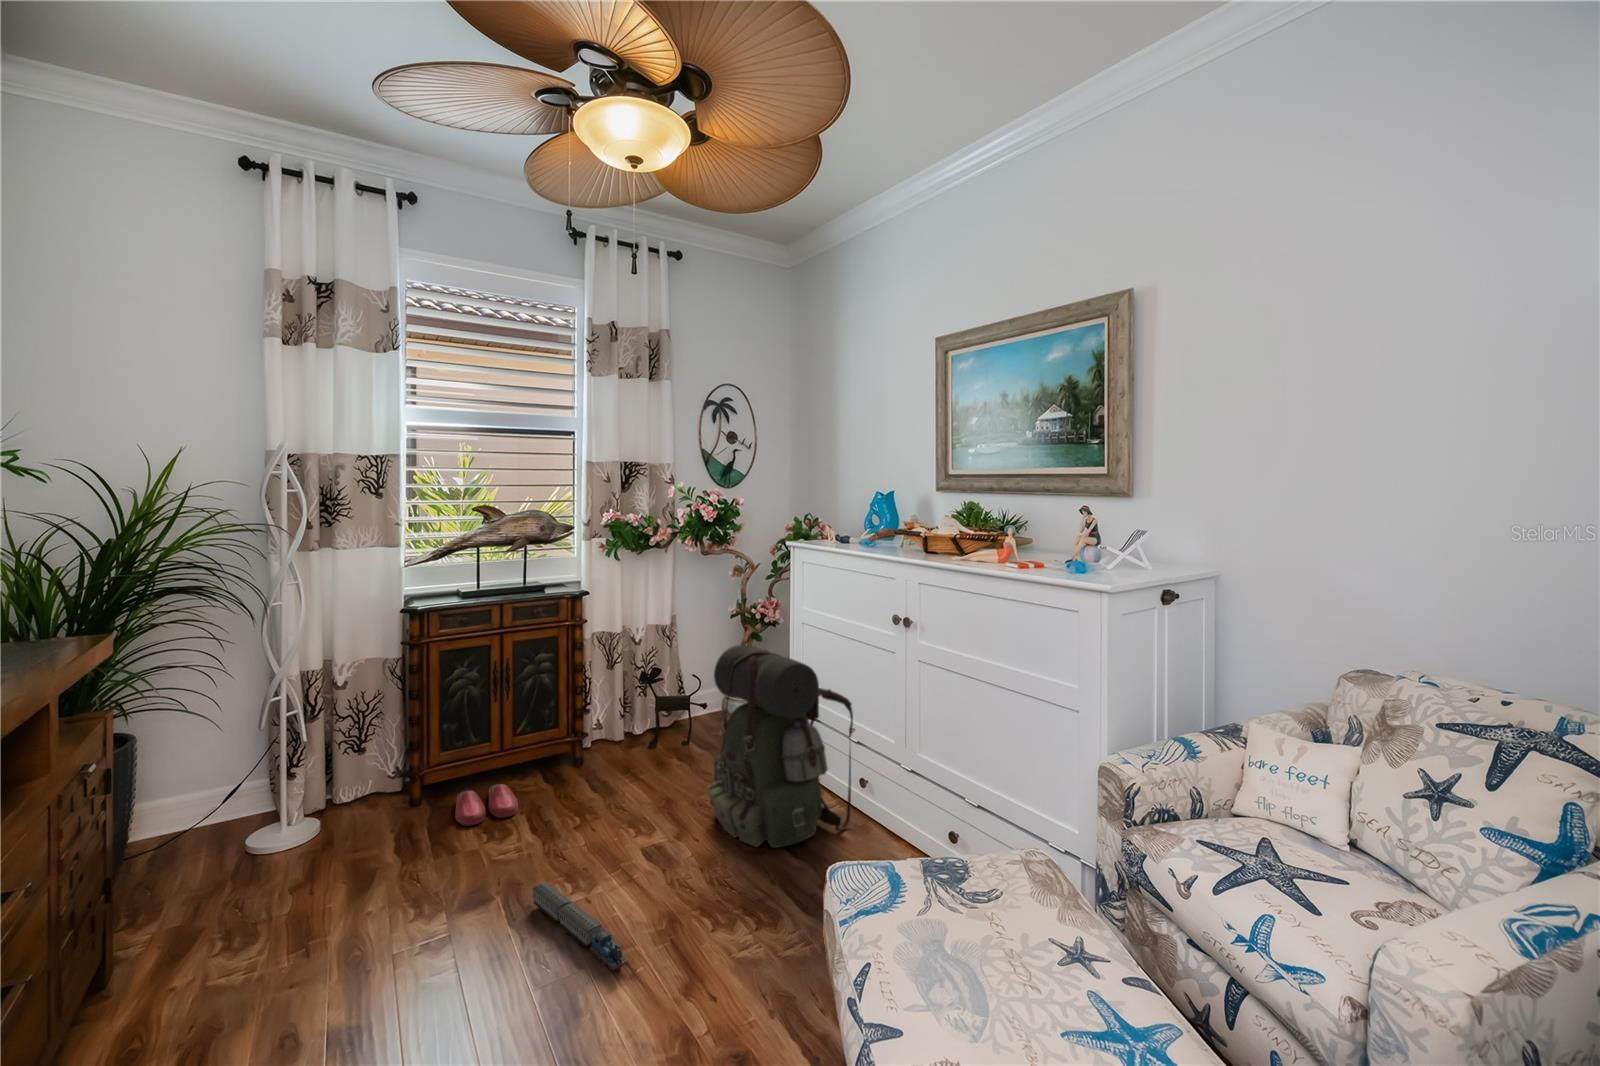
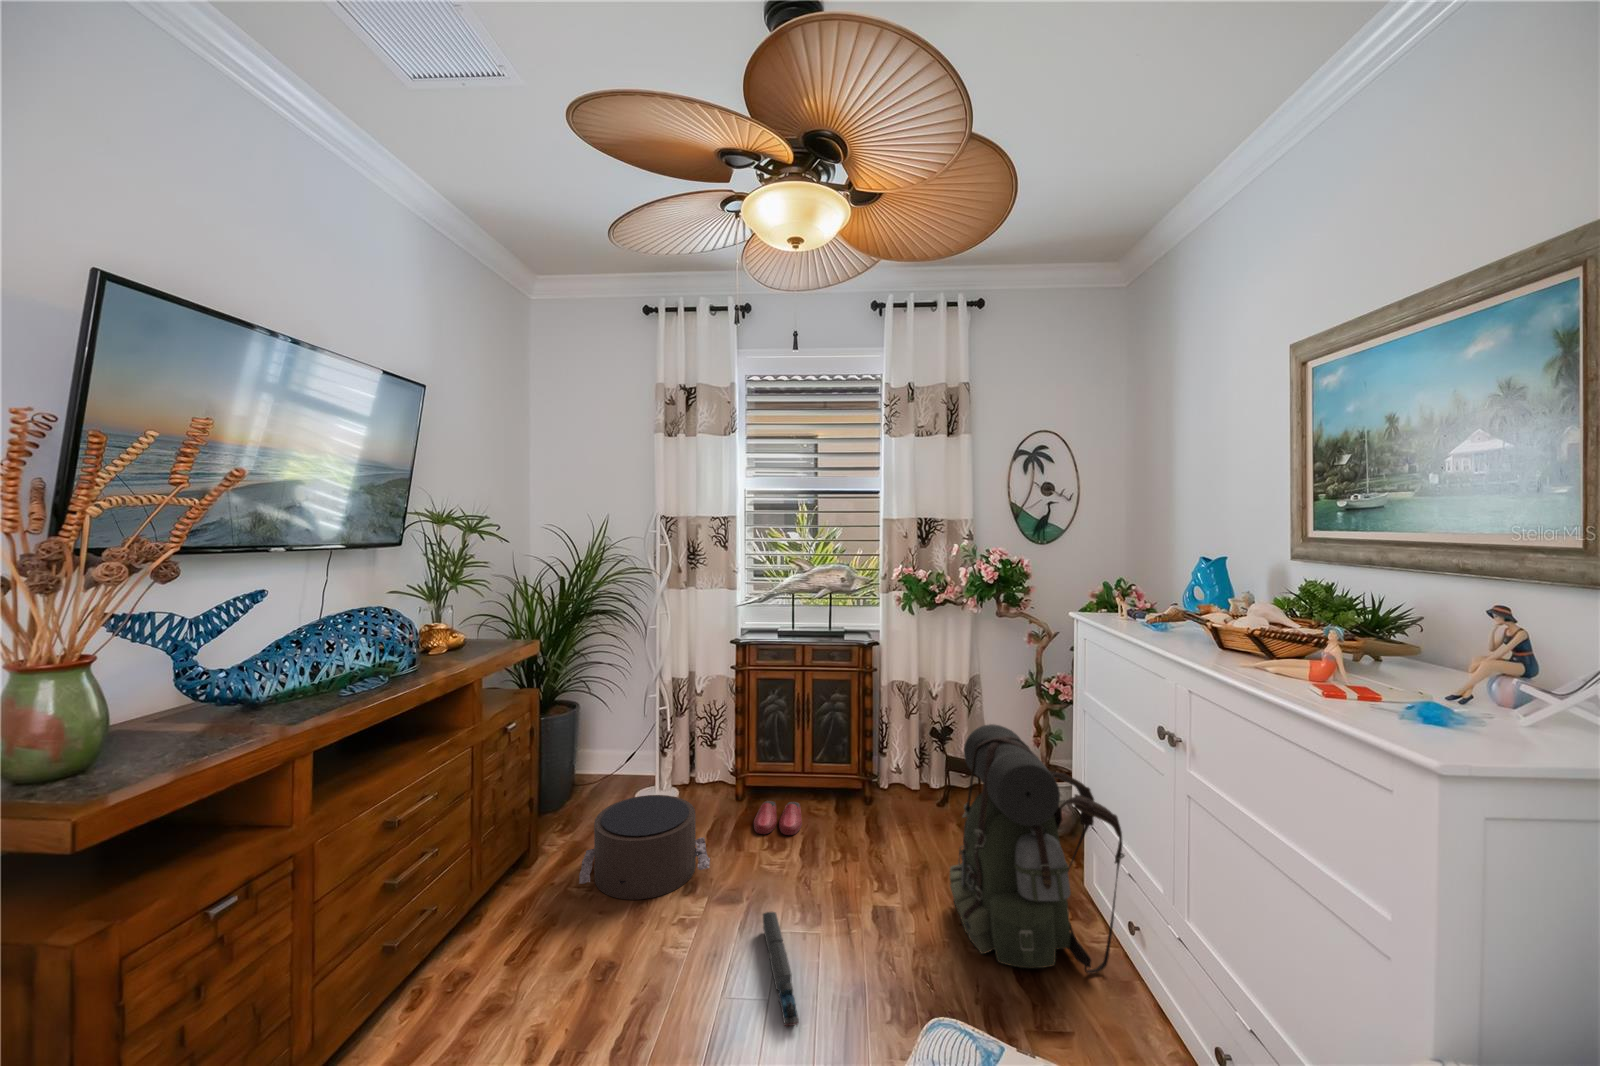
pouf: none [218,806,435,951] -> present [579,795,710,900]

